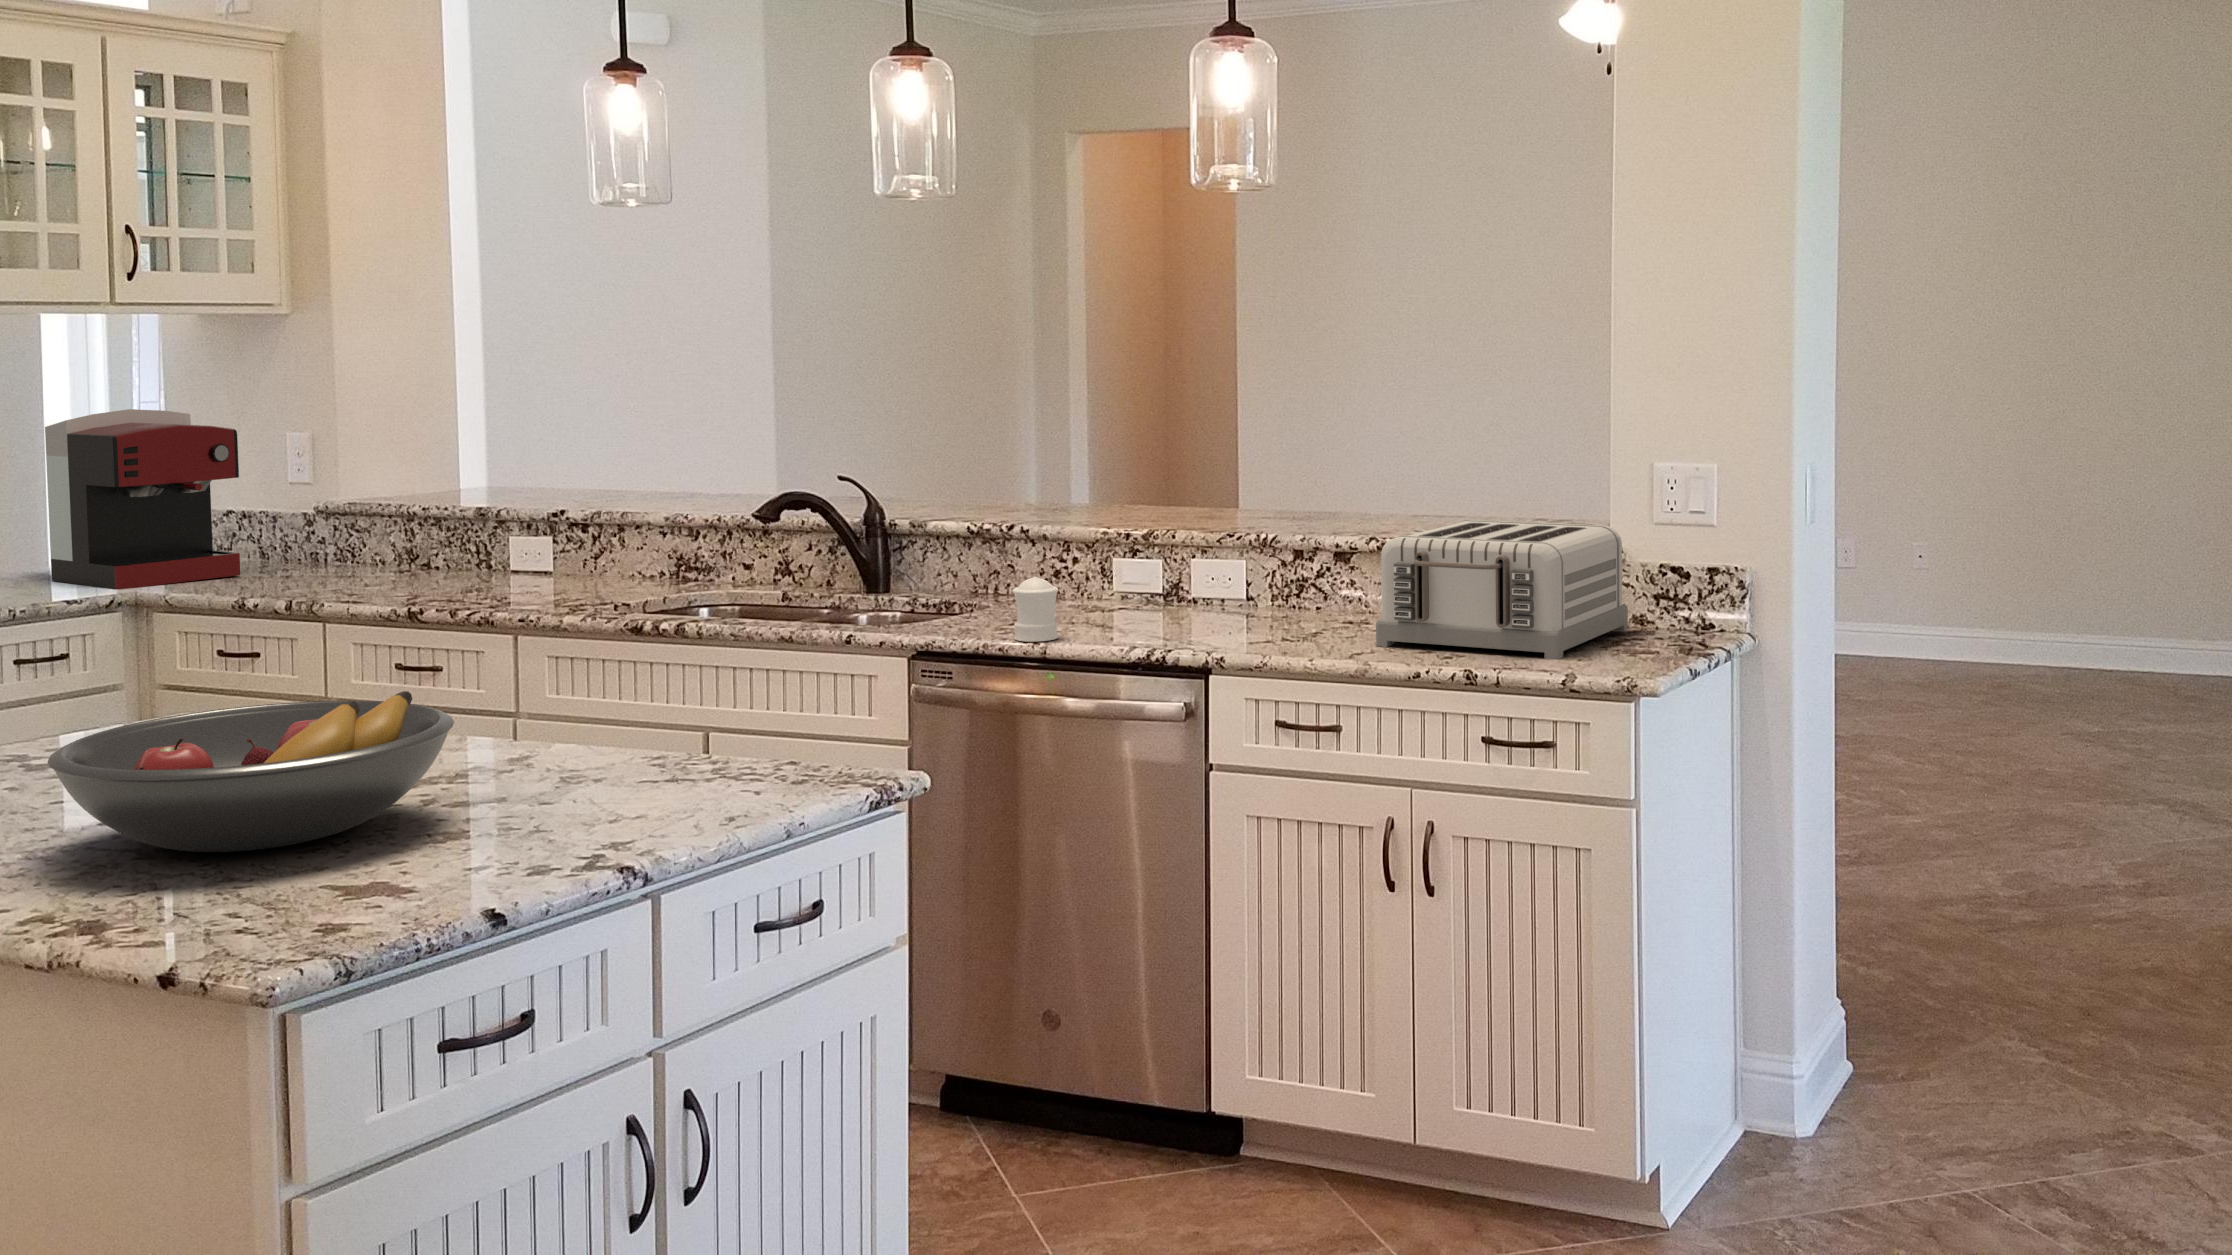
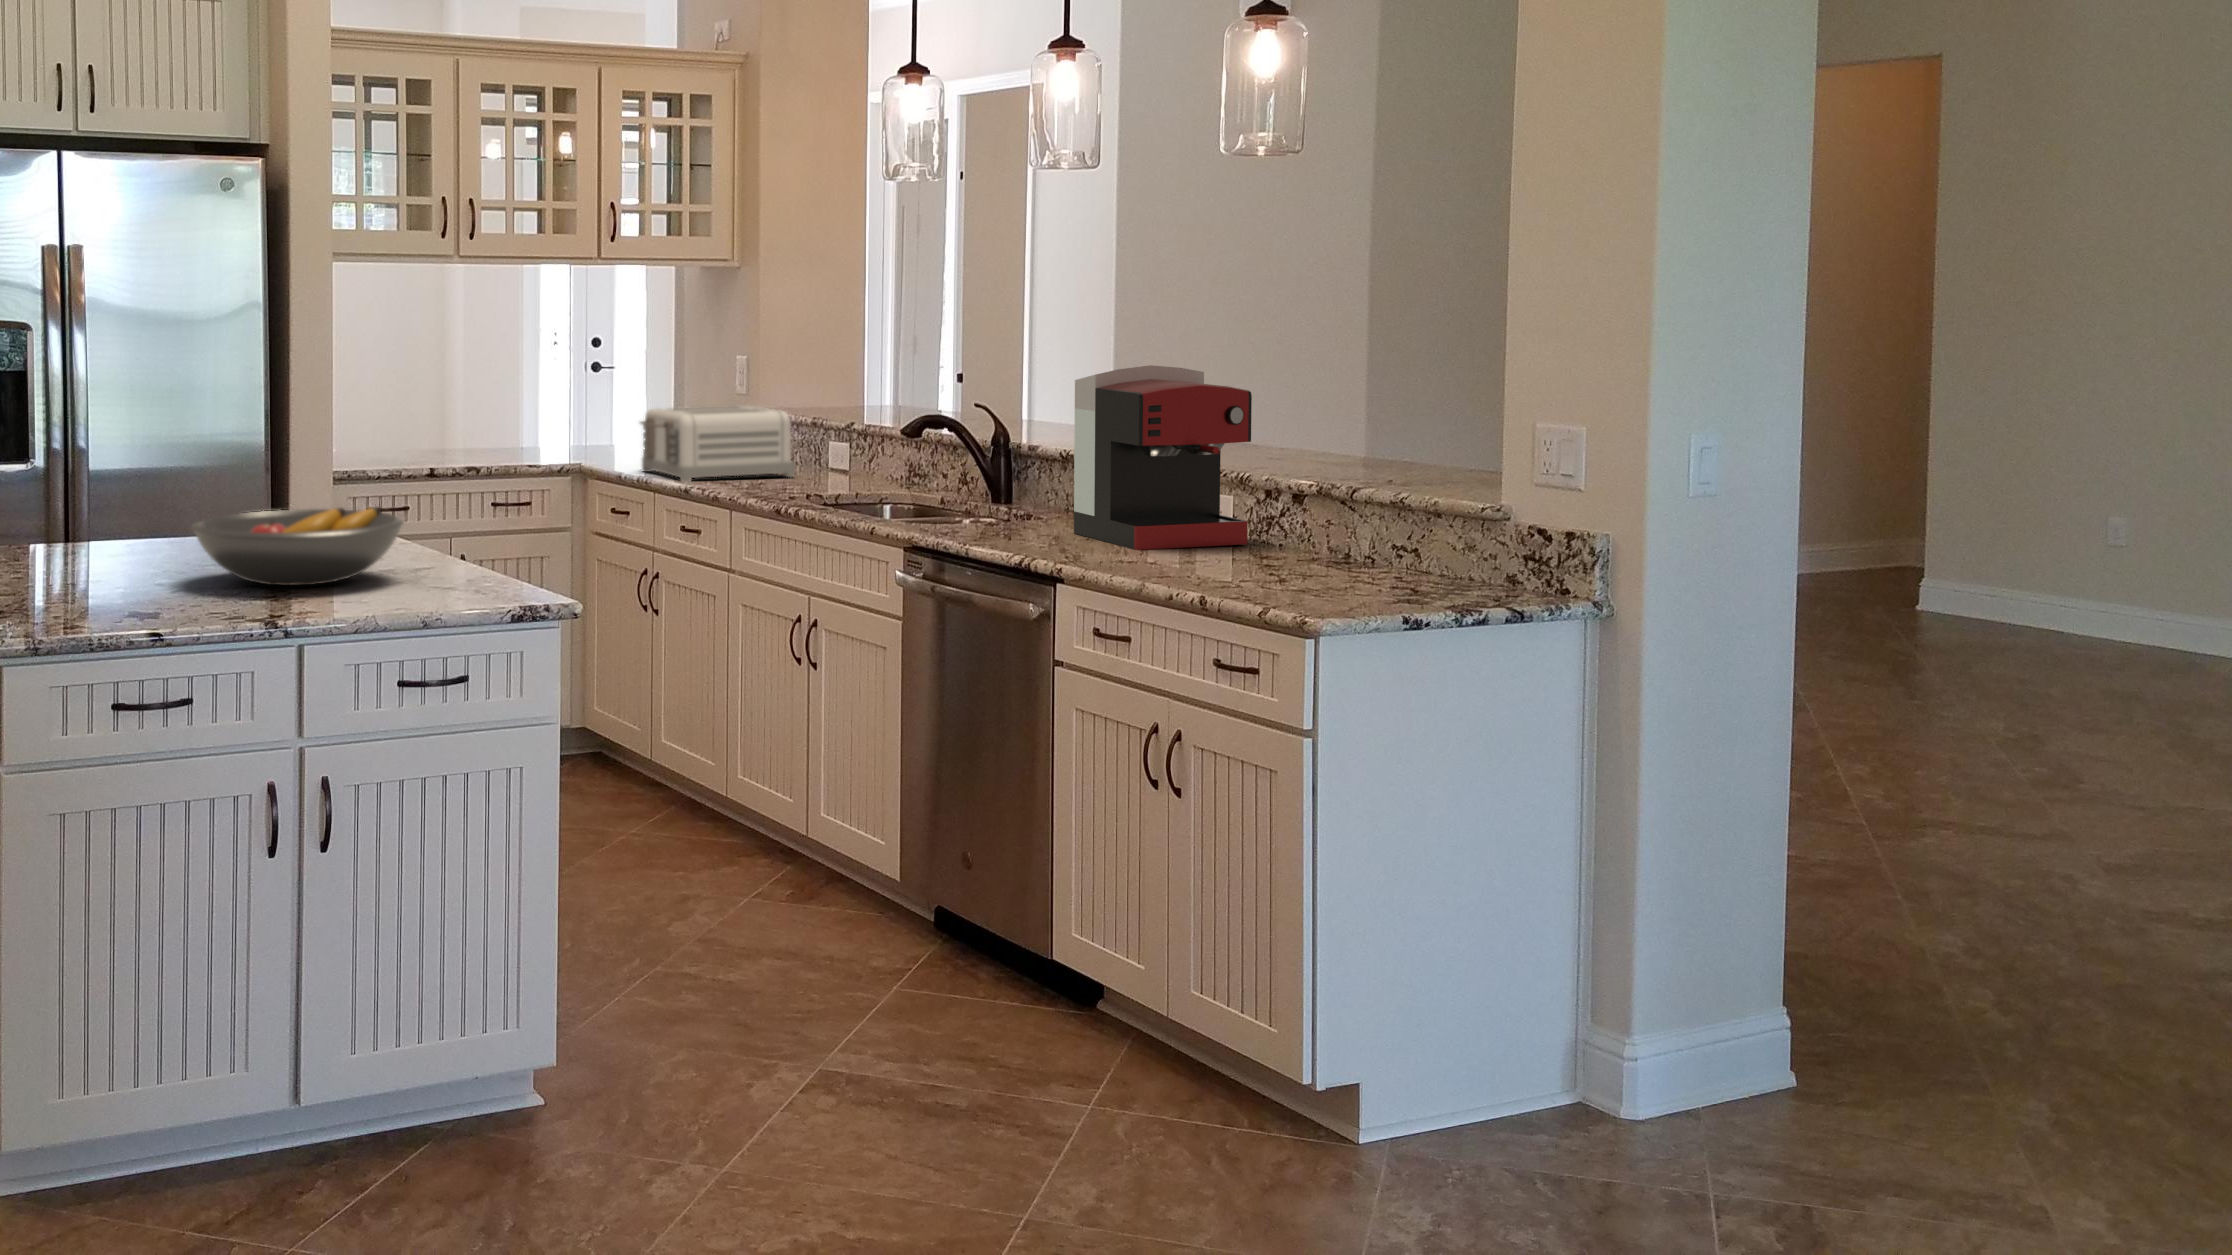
coffee maker: present [45,409,240,589] -> present [1074,365,1252,550]
toaster: present [1376,520,1628,660] -> present [640,405,795,482]
salt shaker: present [1013,577,1058,642] -> none [986,491,1023,543]

